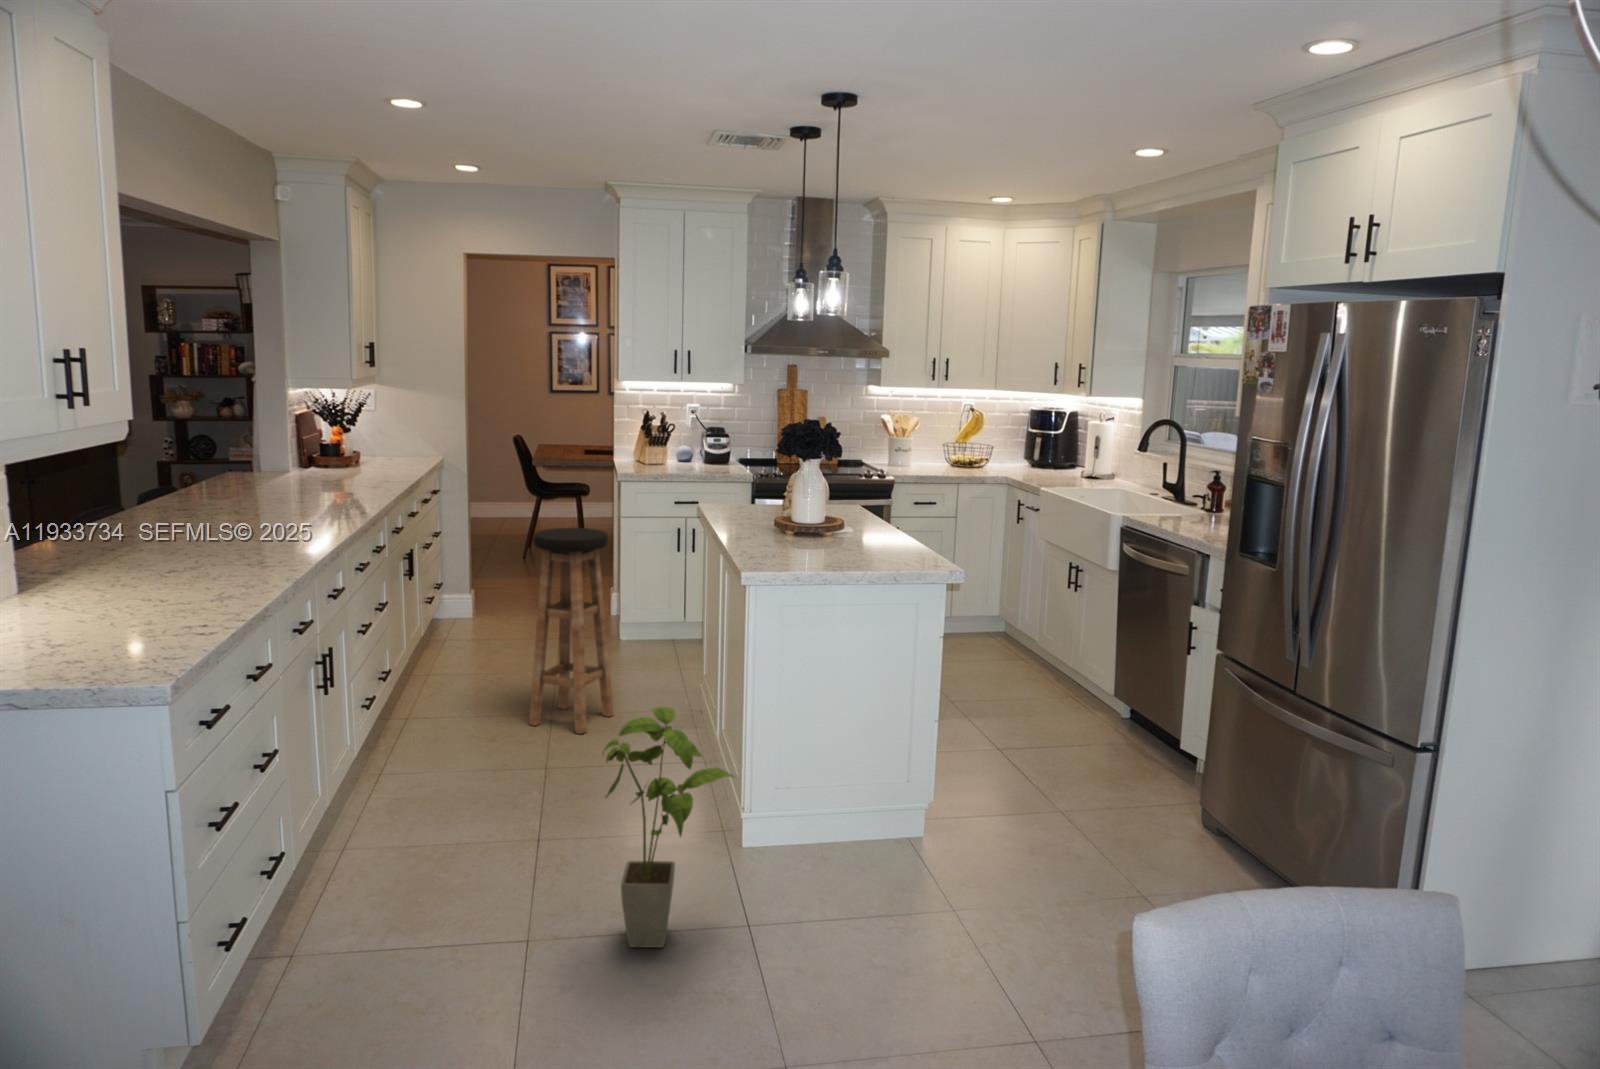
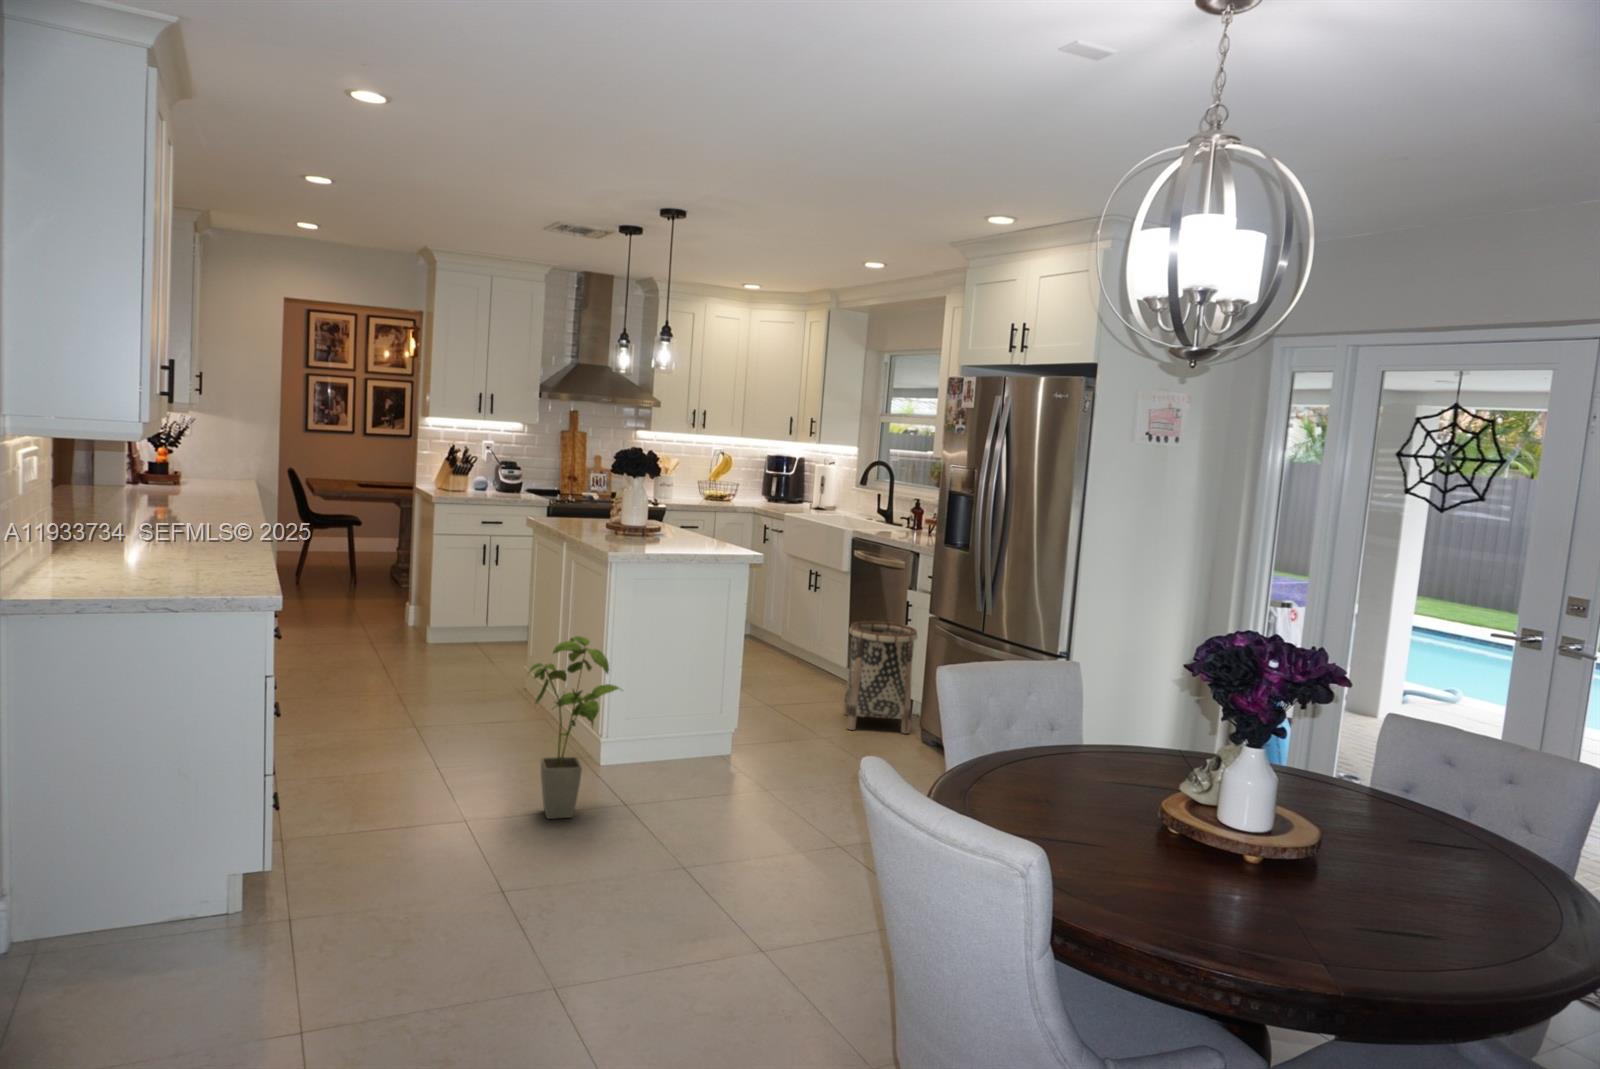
bar stool: present [529,528,614,734] -> none [381,533,457,705]
basket: none [1093,649,1199,812] -> present [843,621,917,733]

